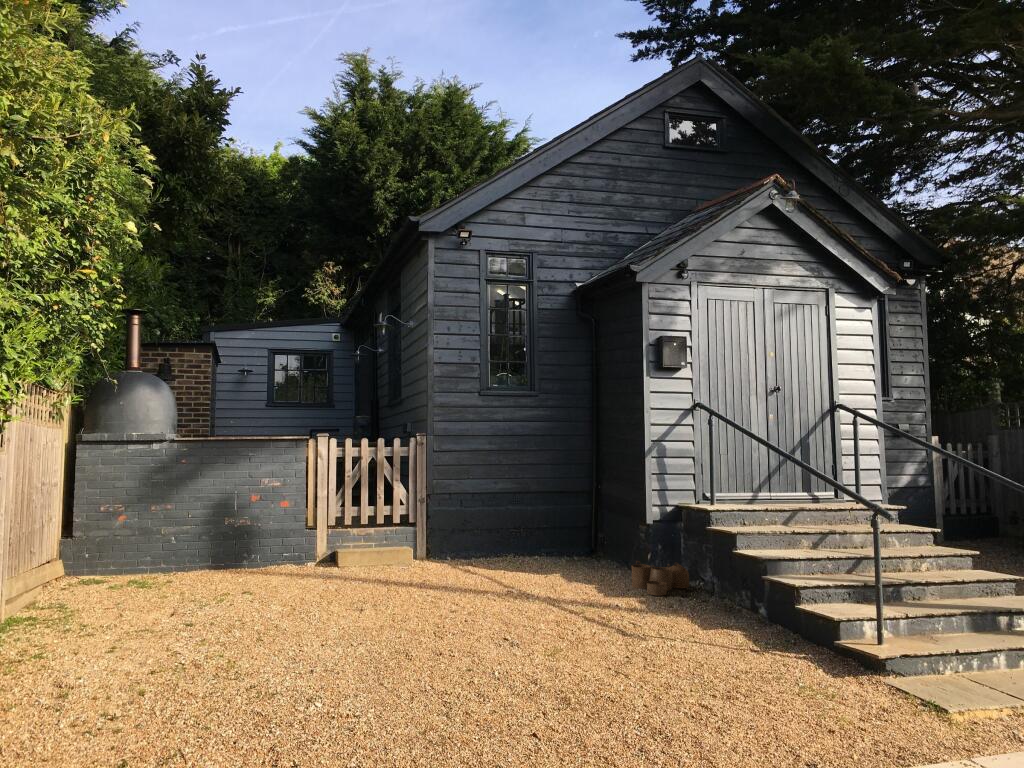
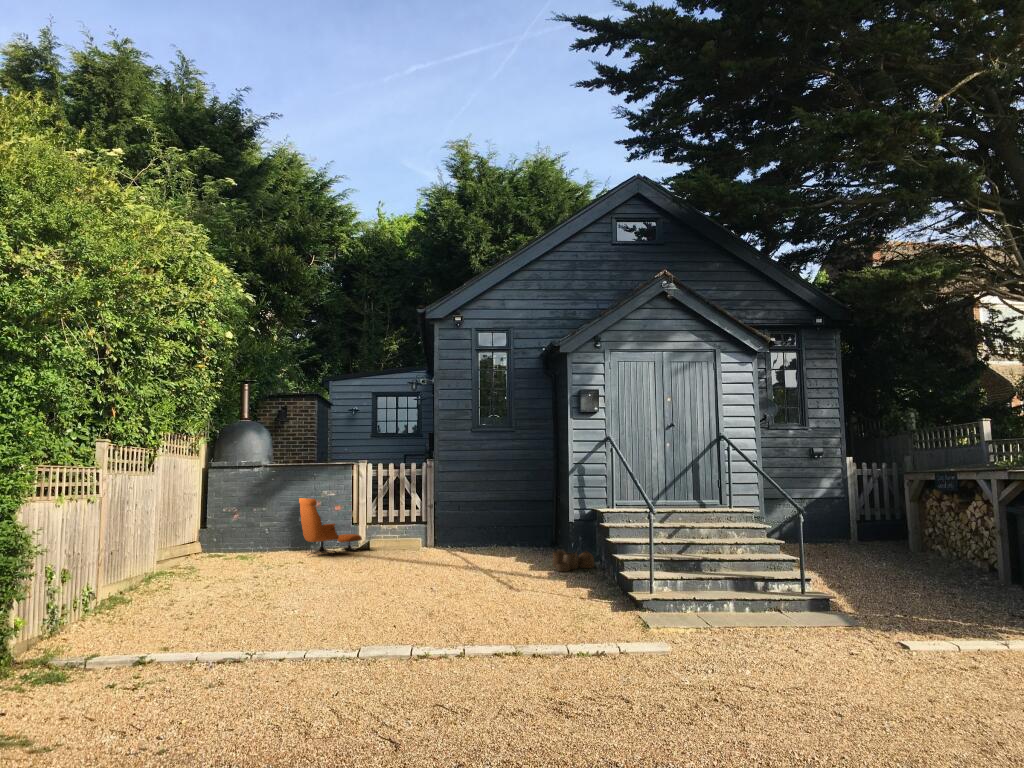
lounge chair: none [238,490,327,580] -> present [299,498,362,556]

